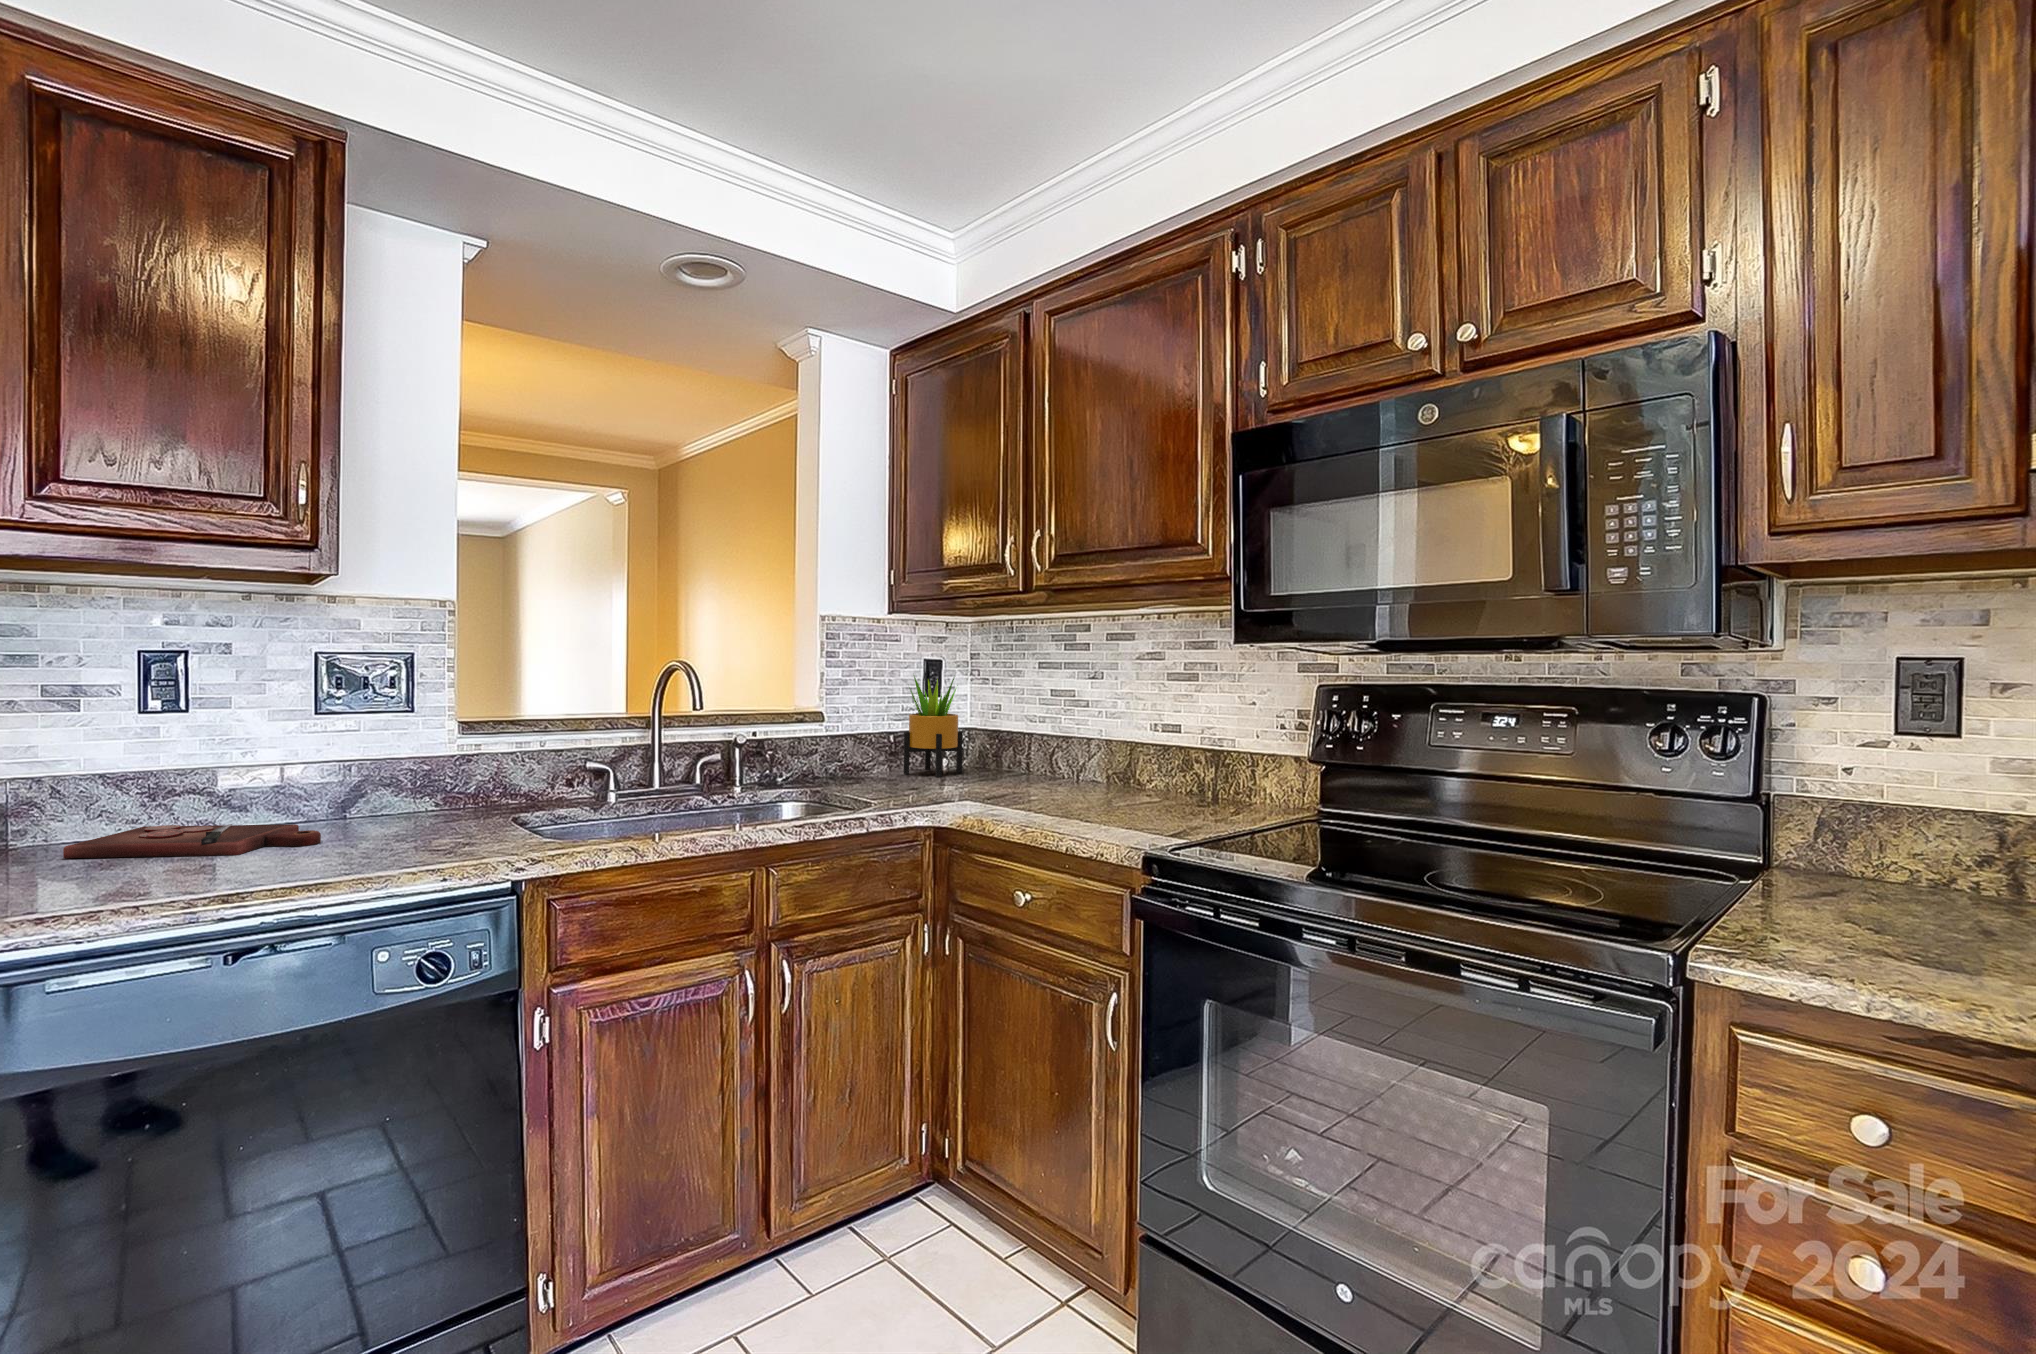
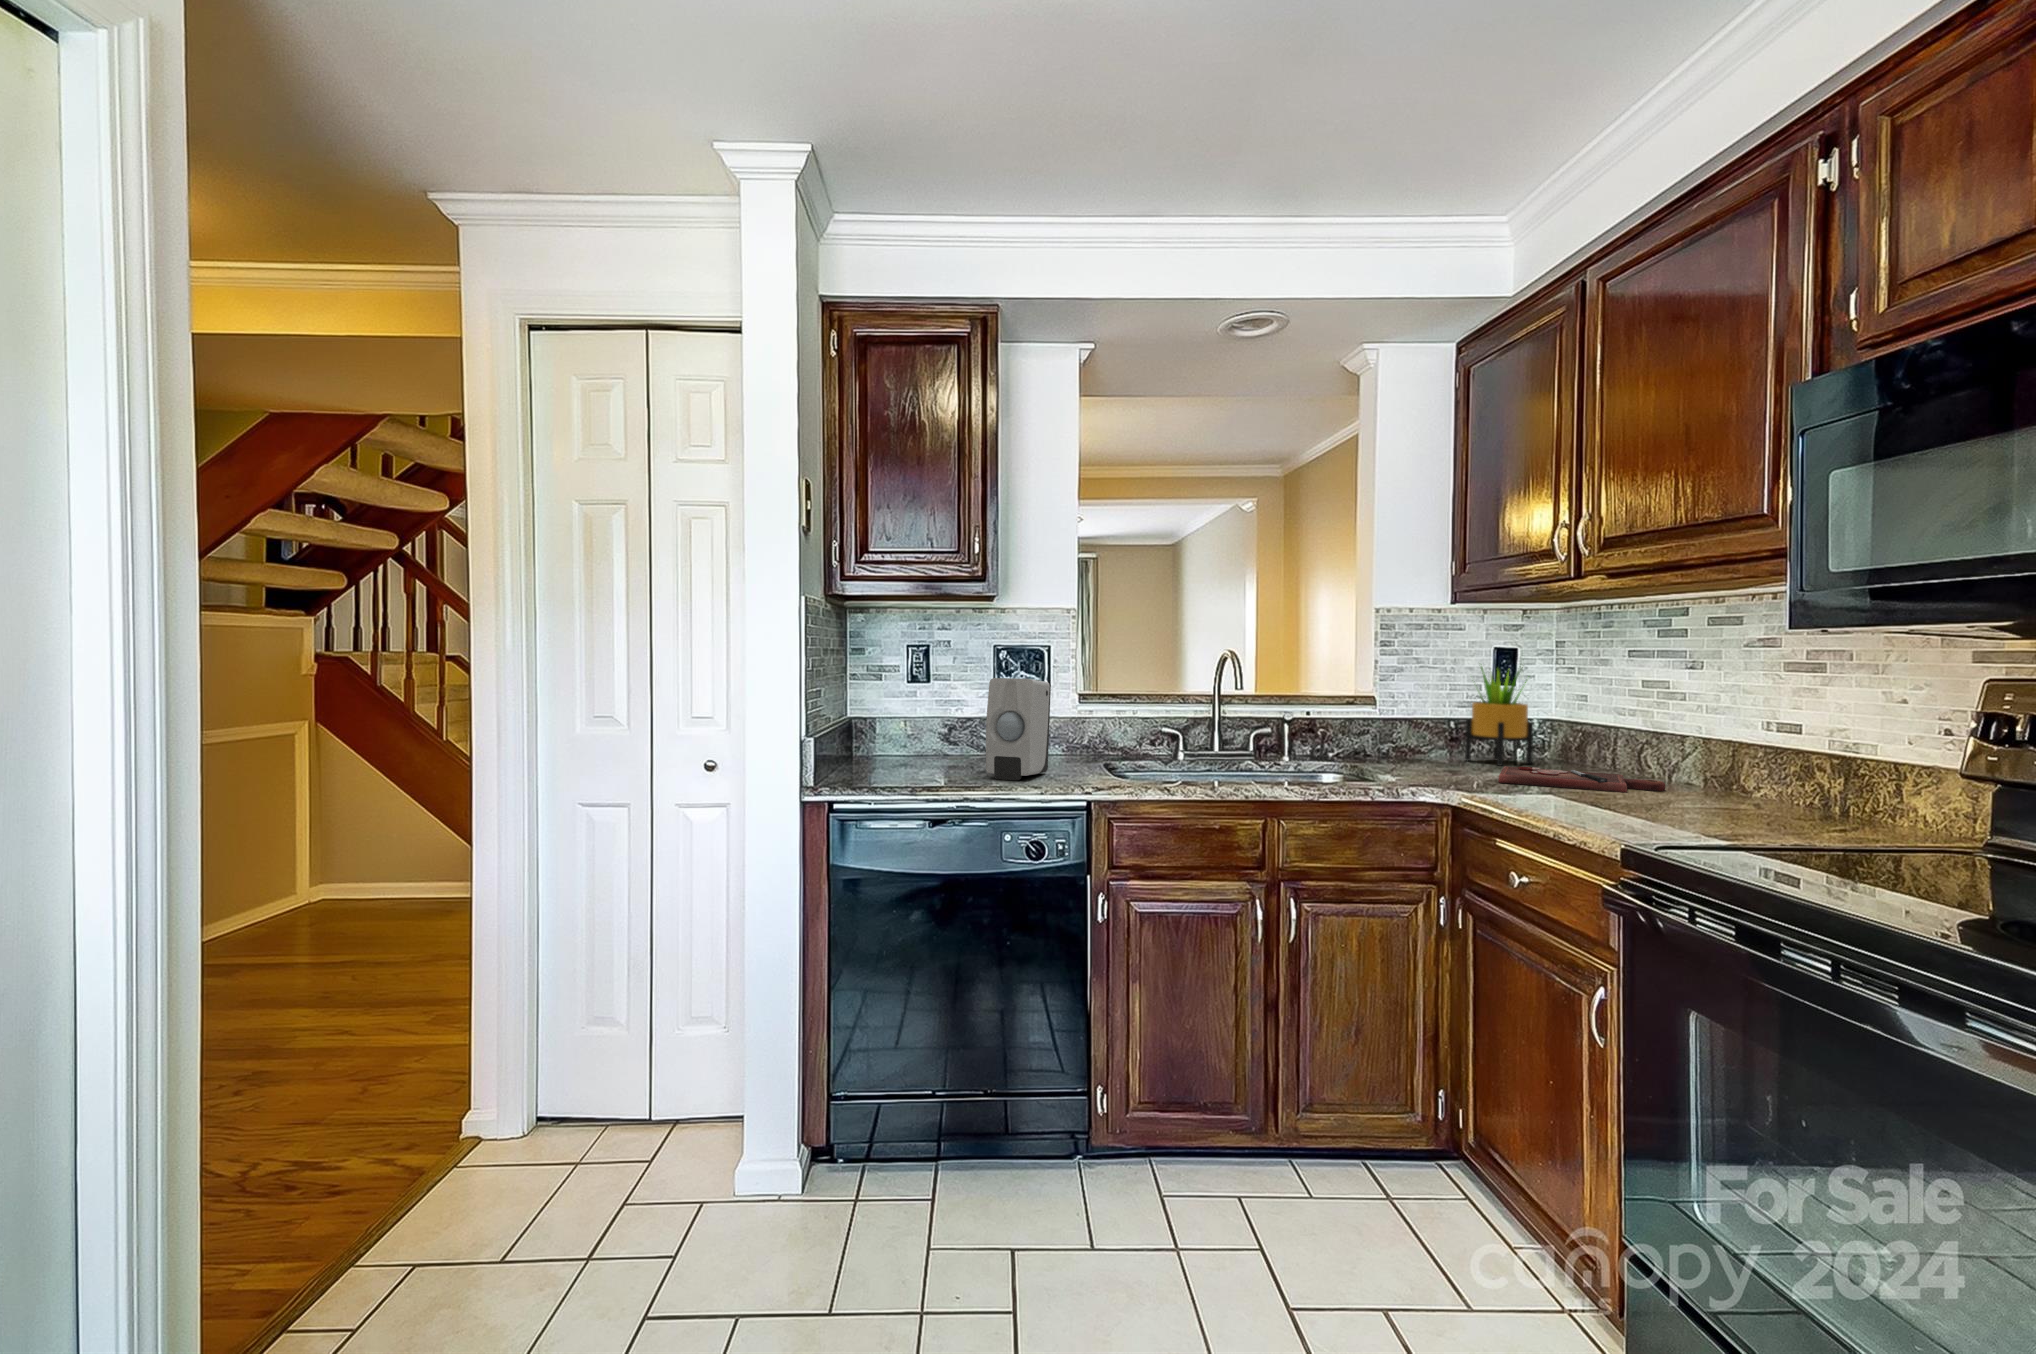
soap dispenser: none [347,711,445,865] -> present [986,678,1051,780]
cutting board: present [63,824,321,858] -> present [1498,766,1665,792]

